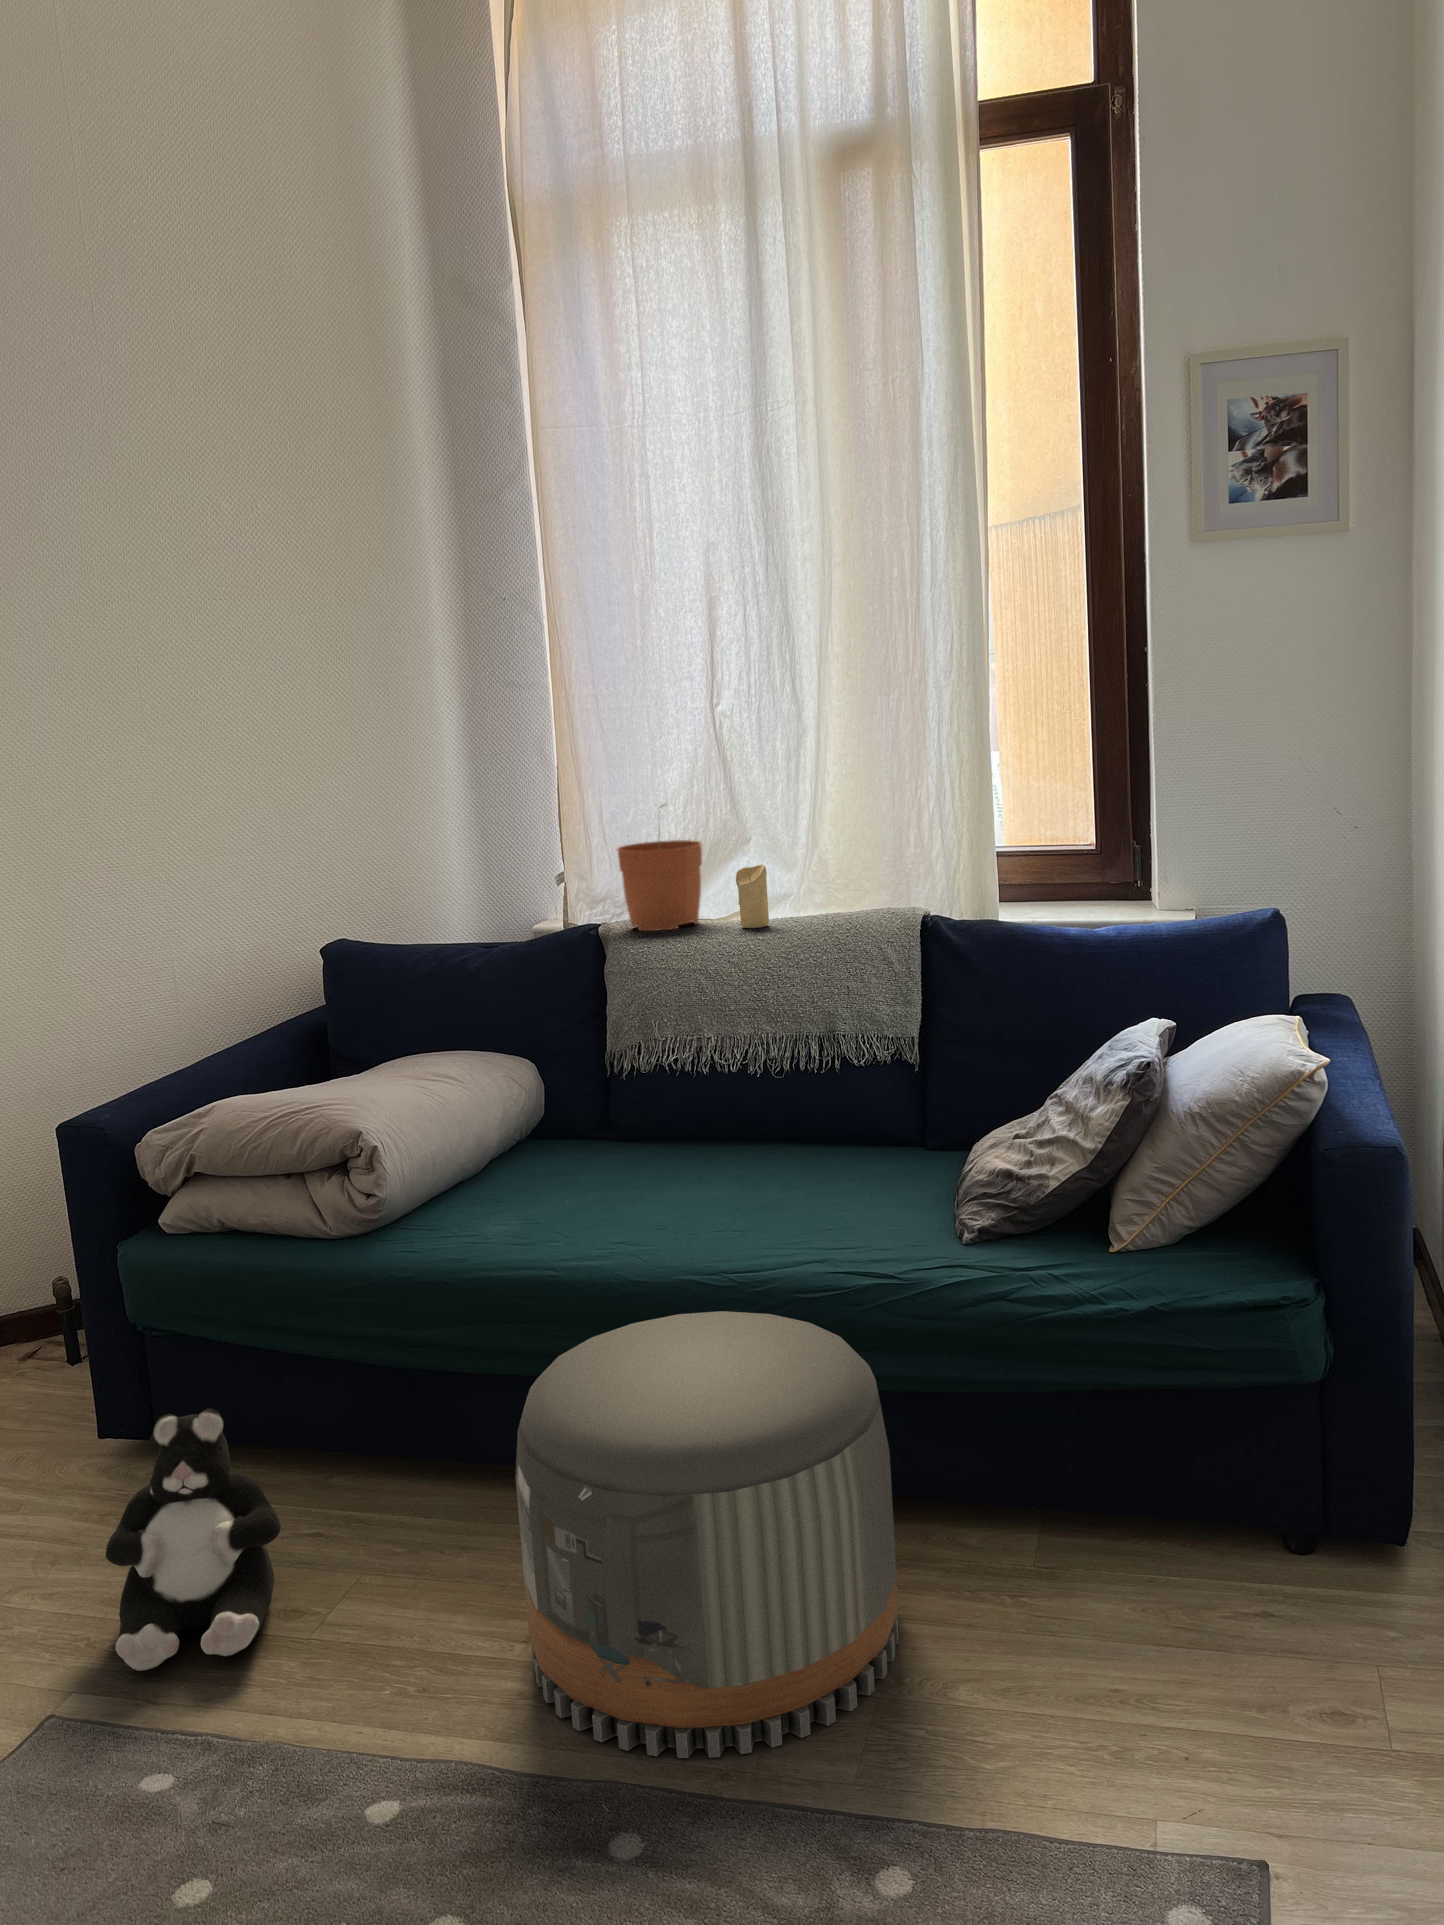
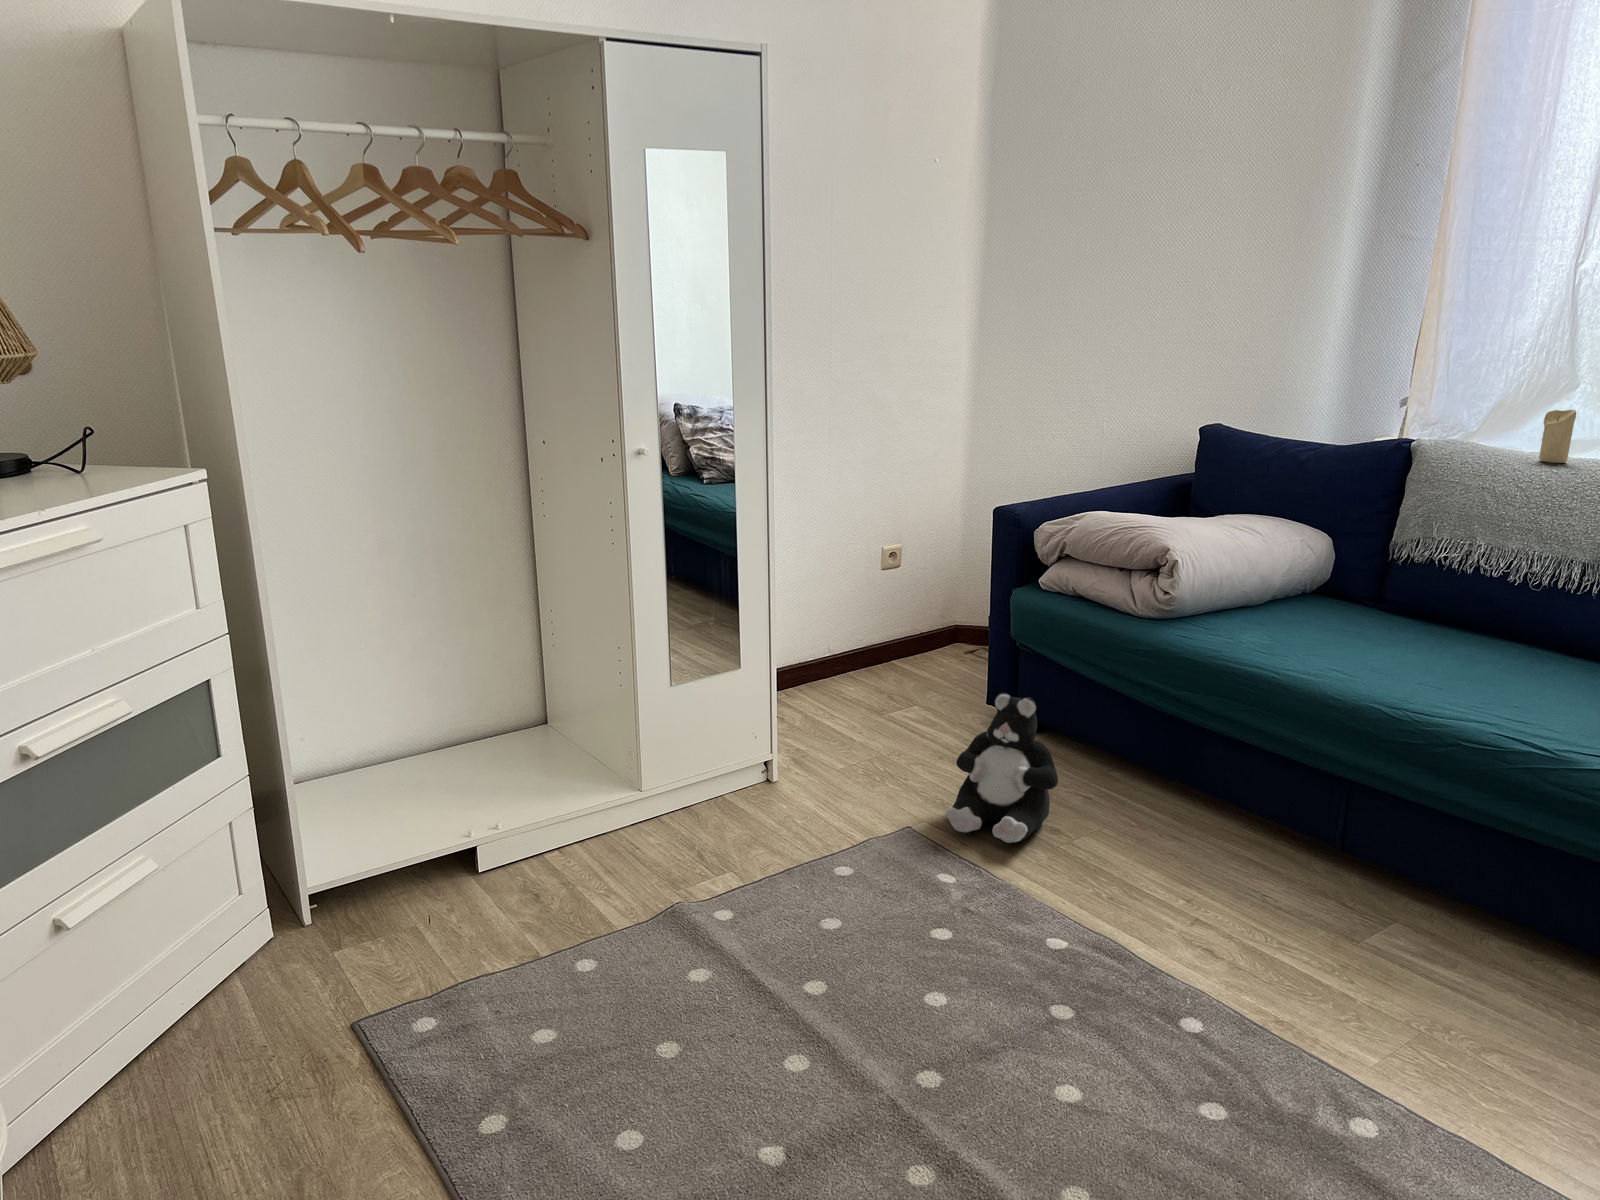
plant pot: present [617,805,702,931] -> none [1443,348,1527,454]
pouf: present [515,1311,899,1758] -> none [1182,728,1501,1044]

